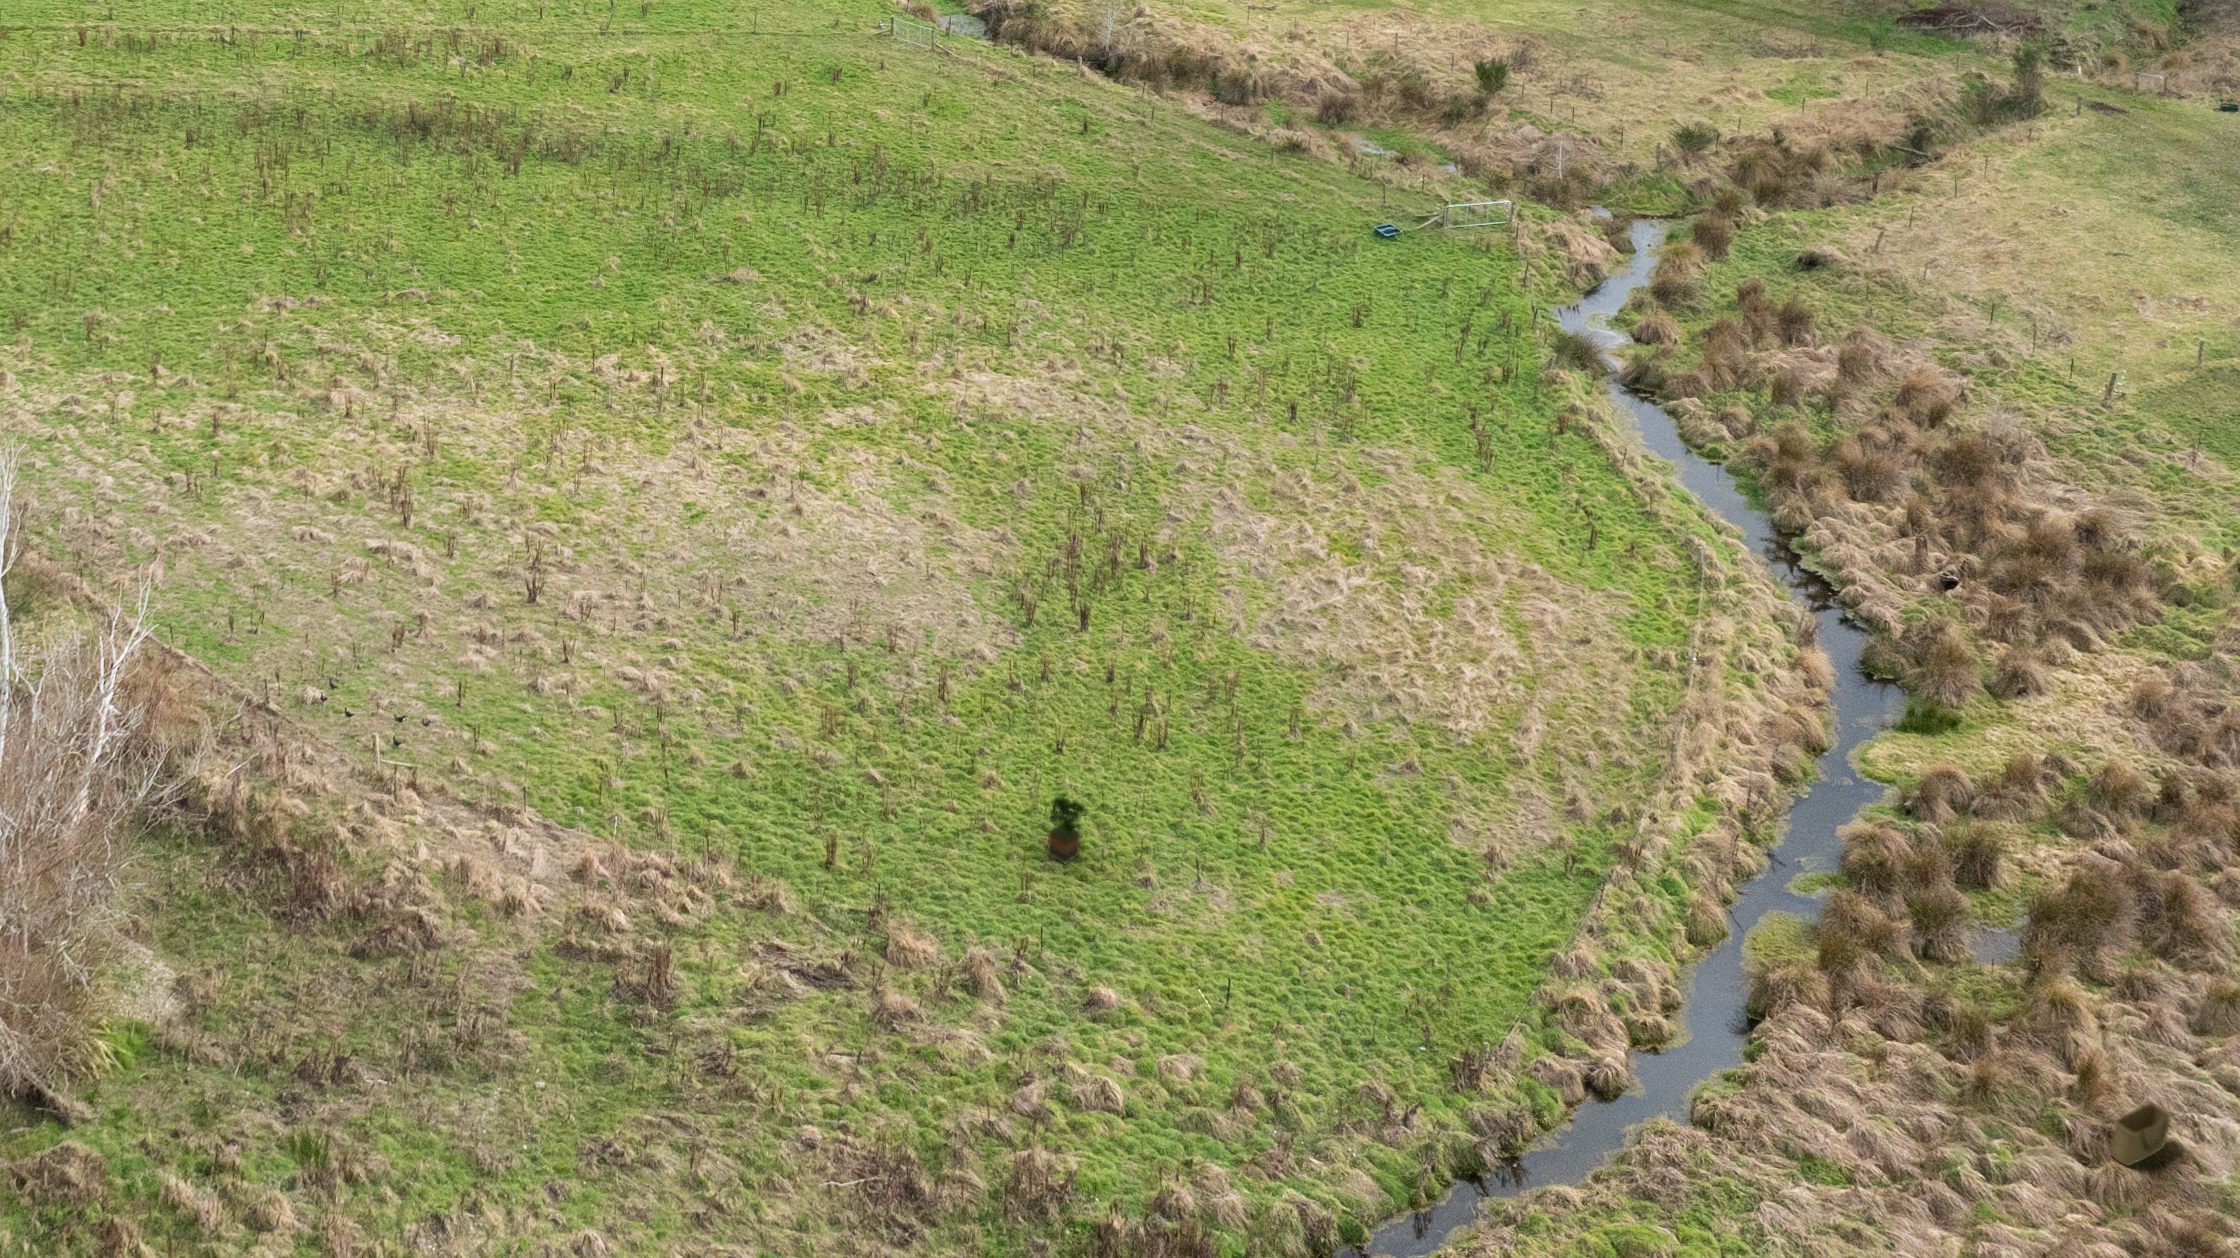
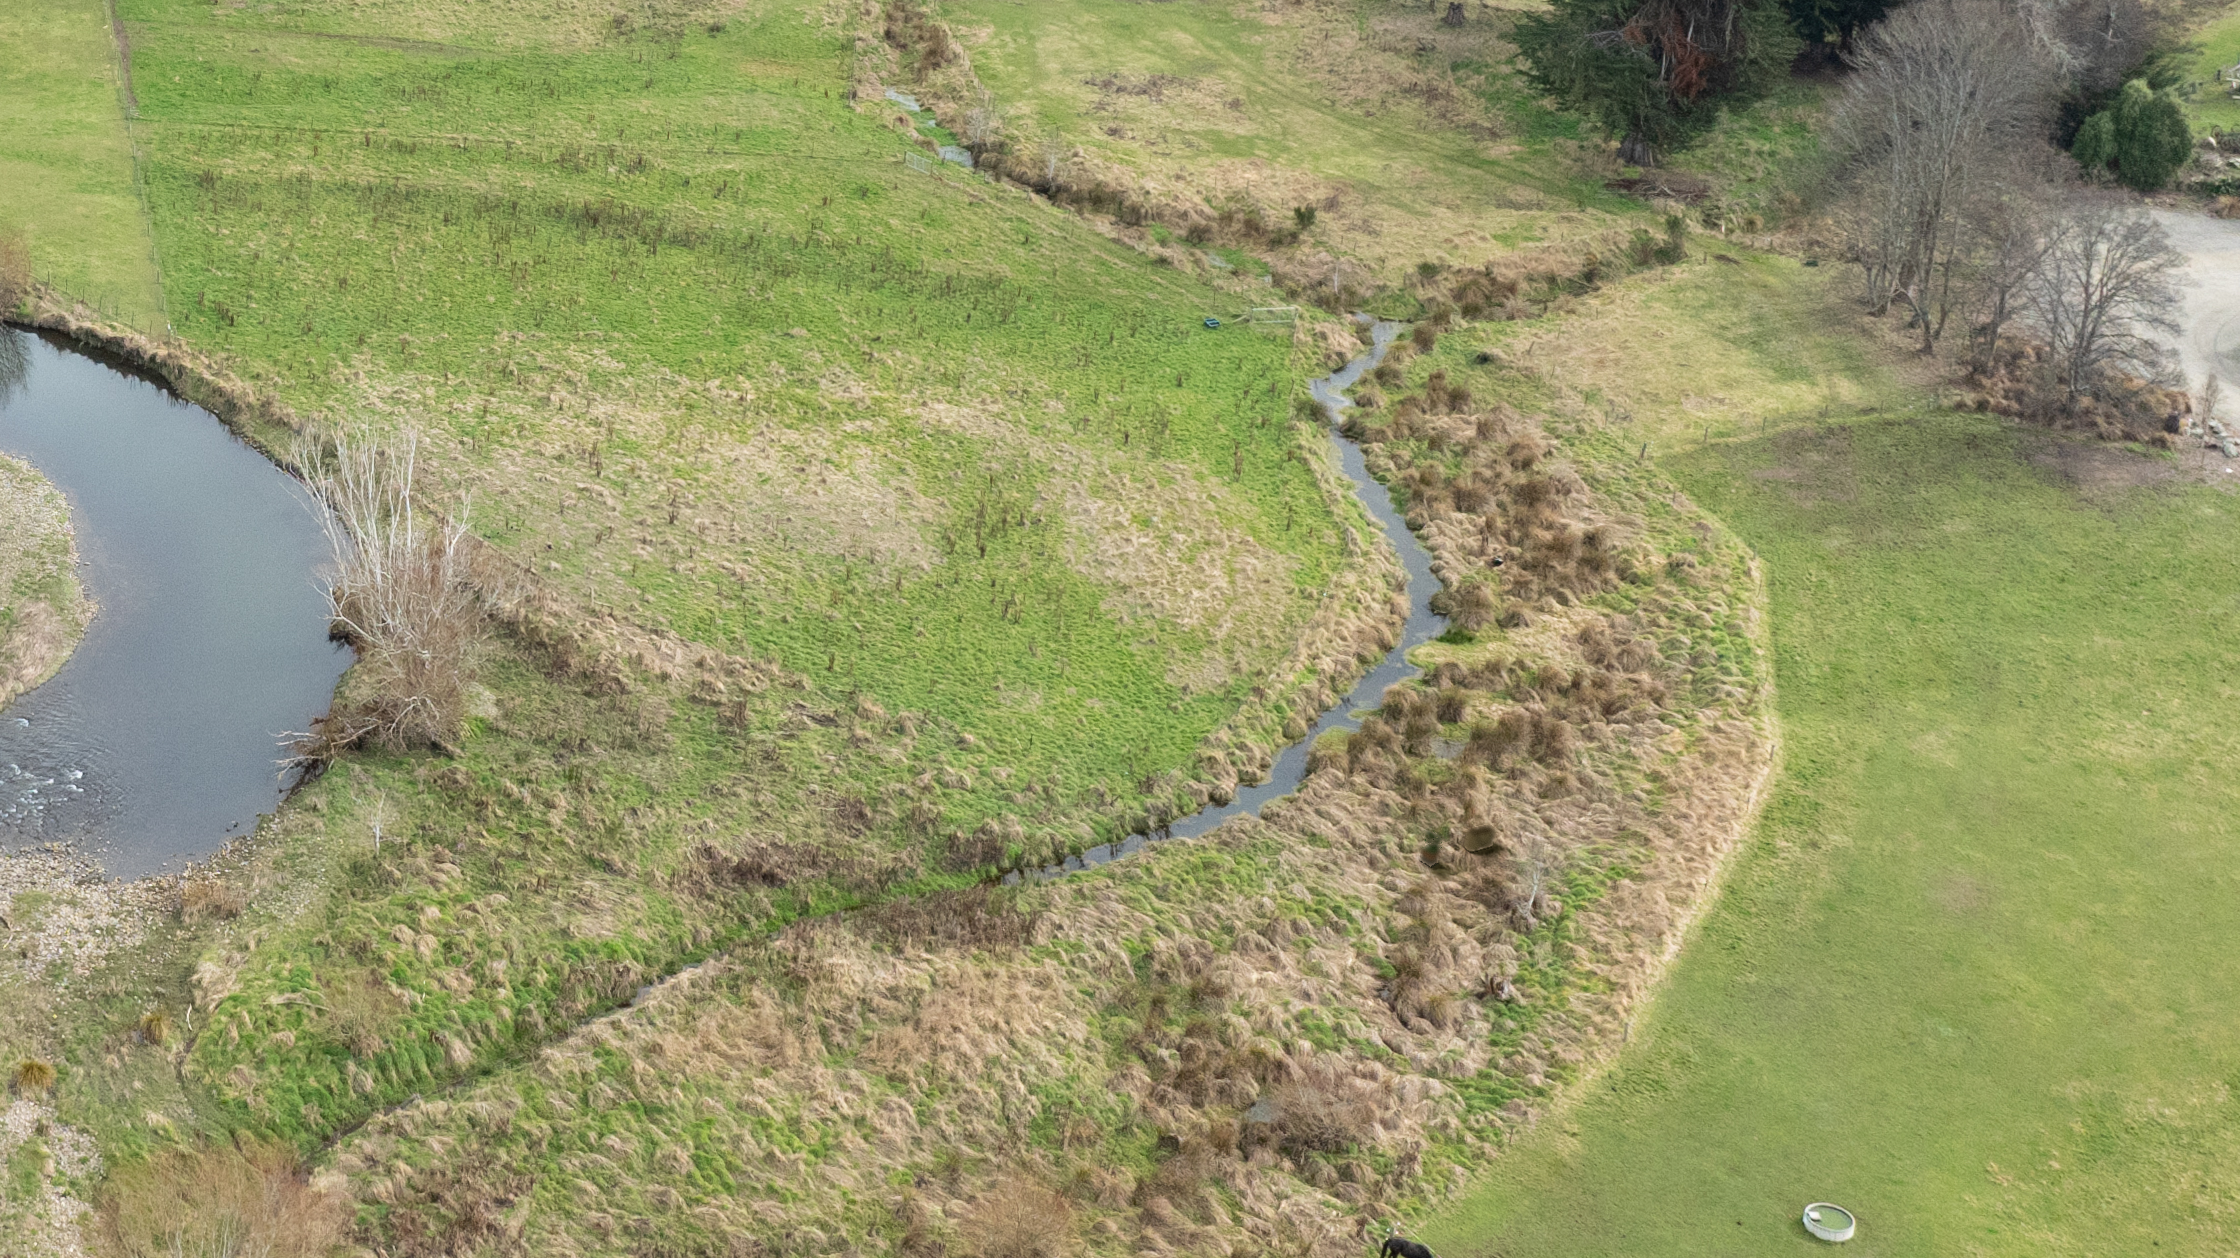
potted tree: present [1047,797,1089,864] -> present [1420,830,1447,866]

